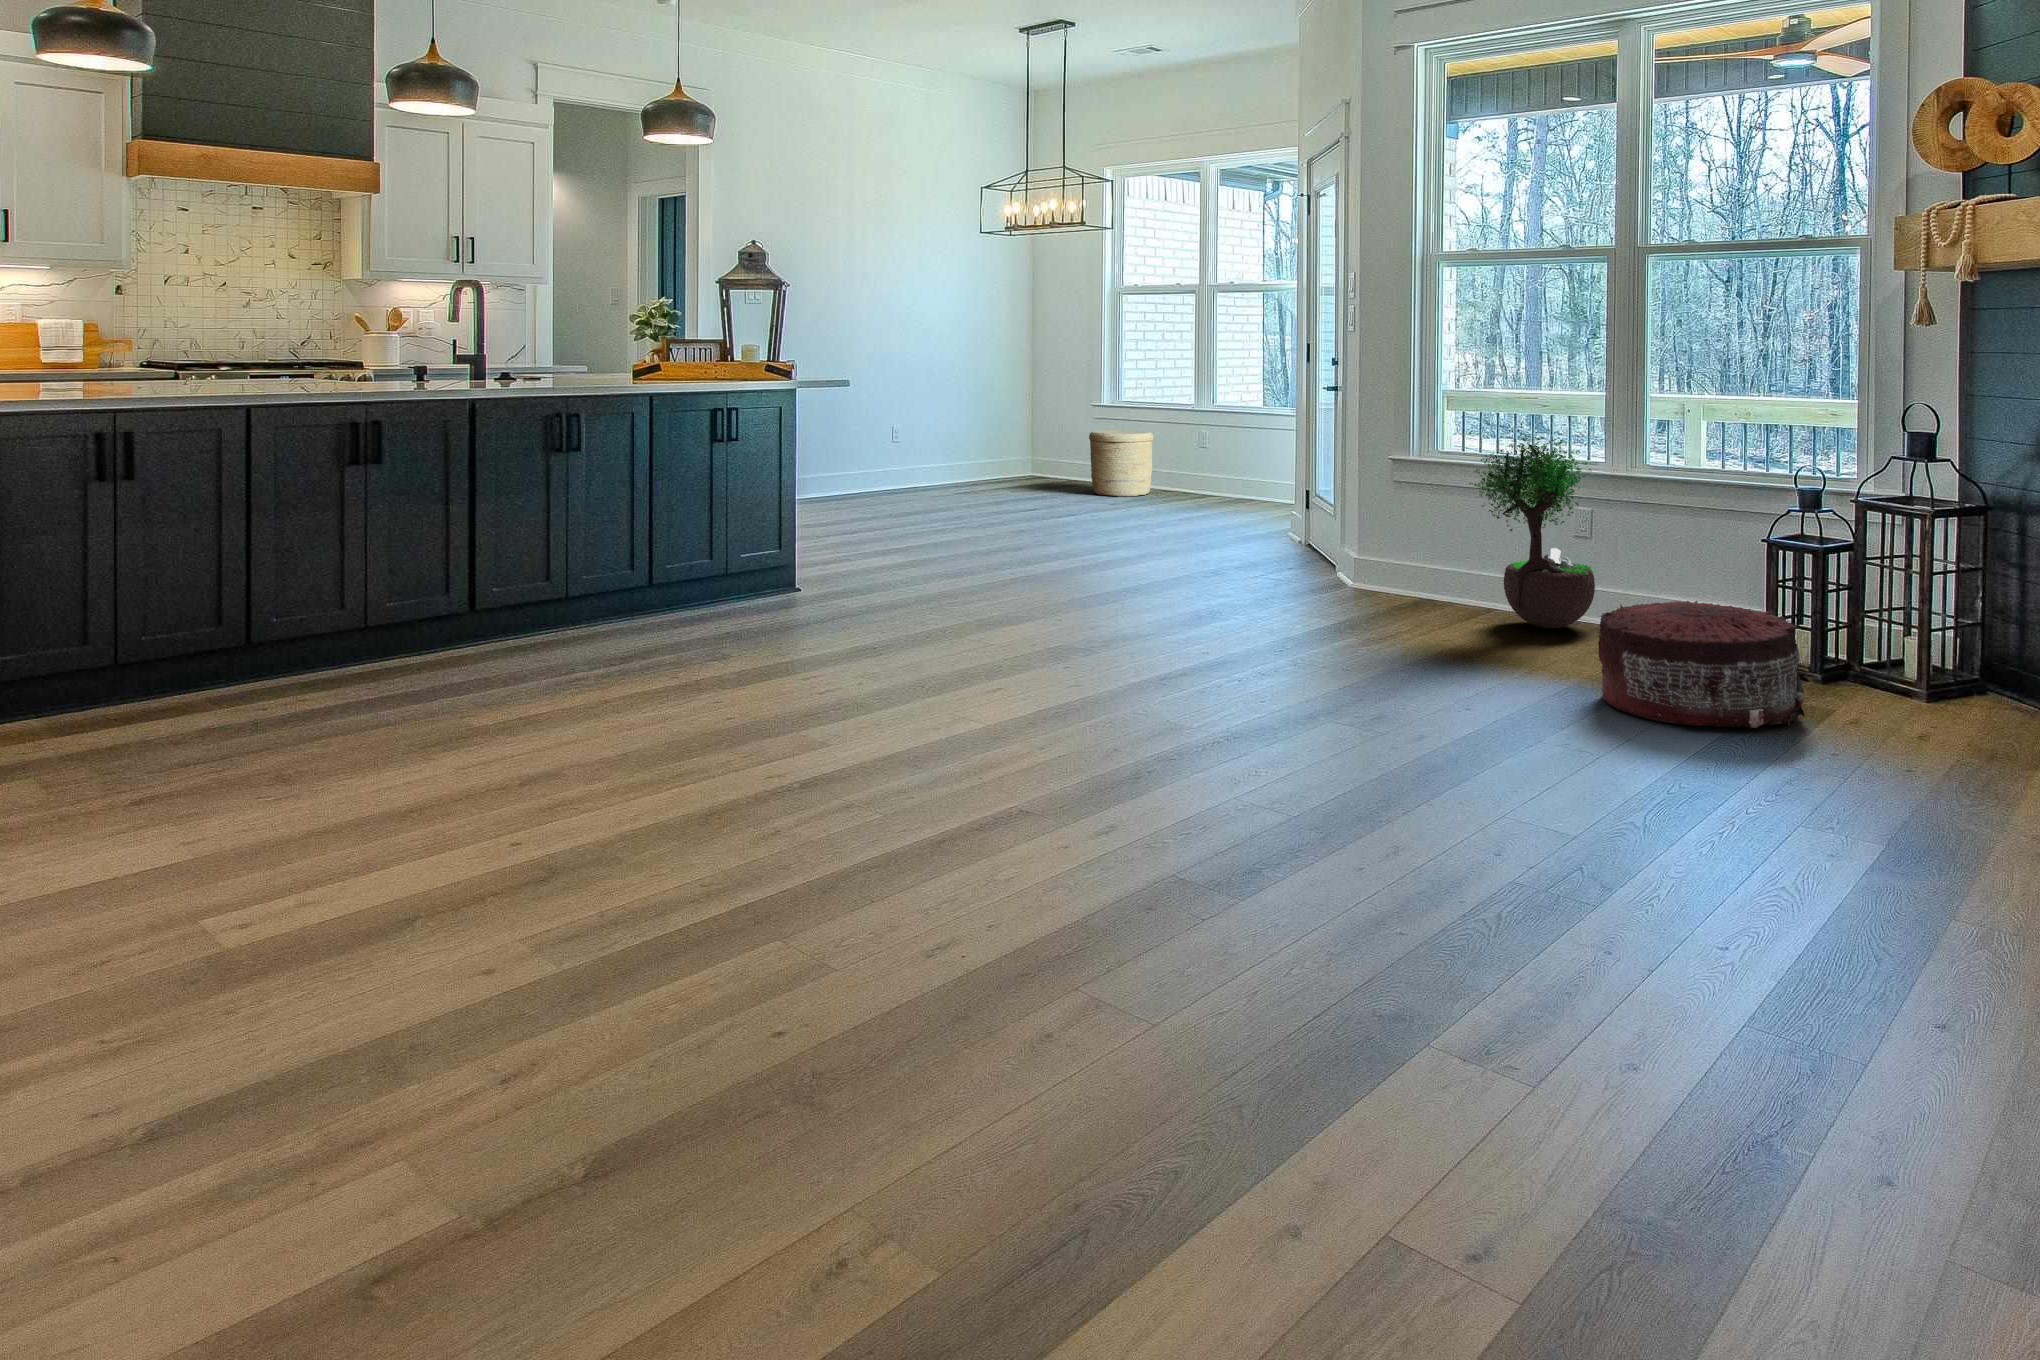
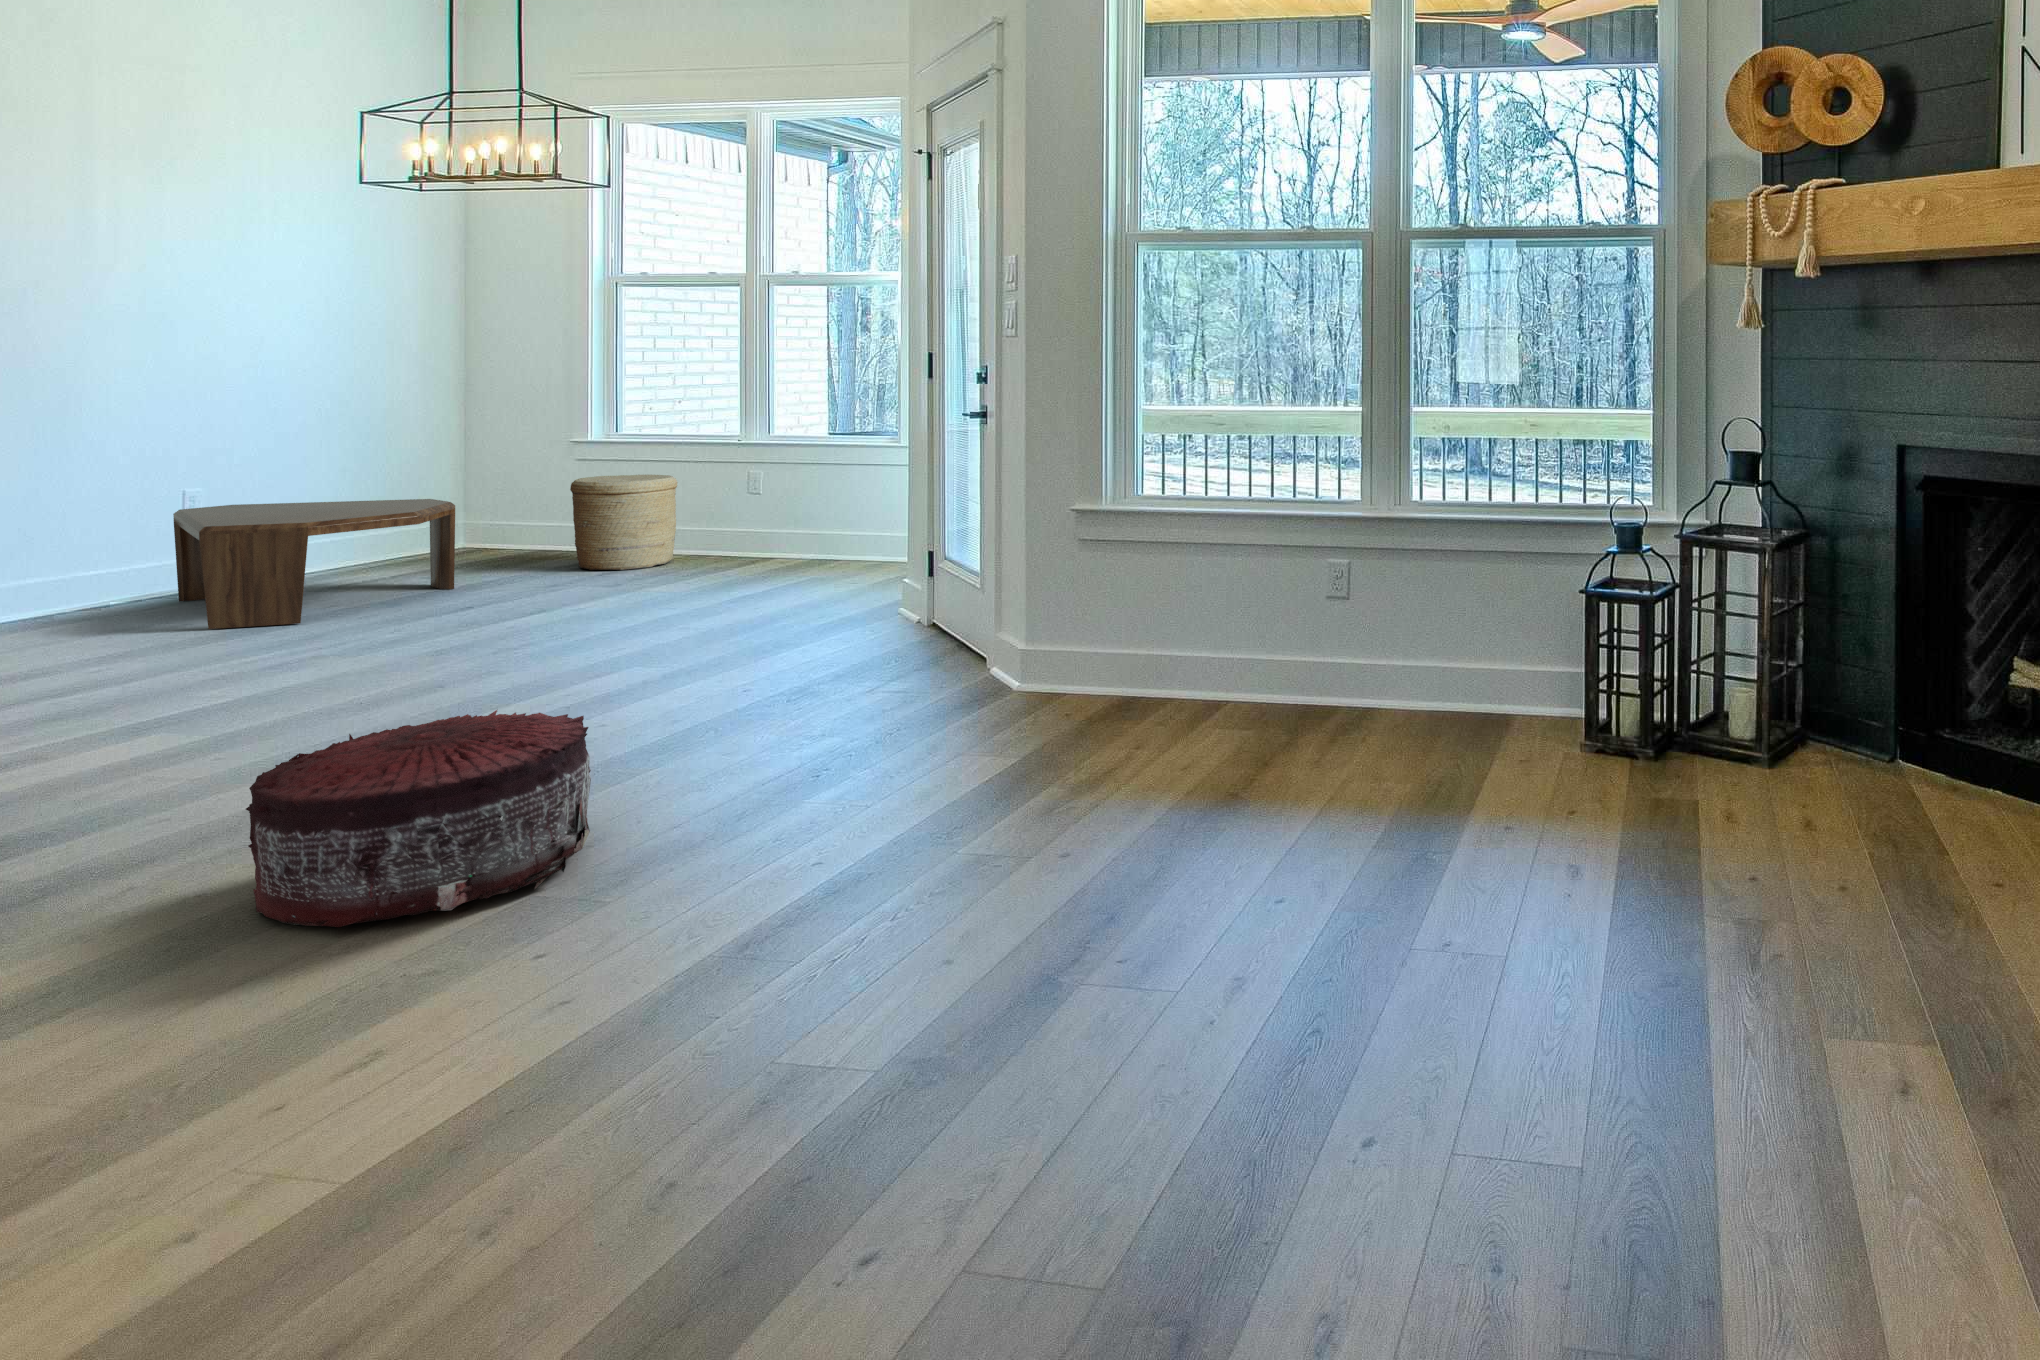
potted tree: present [1469,423,1595,628] -> none [1207,457,1365,722]
coffee table: none [886,436,1025,510] -> present [173,499,455,629]
pouf: present [1598,601,1804,728] -> present [246,710,591,927]

